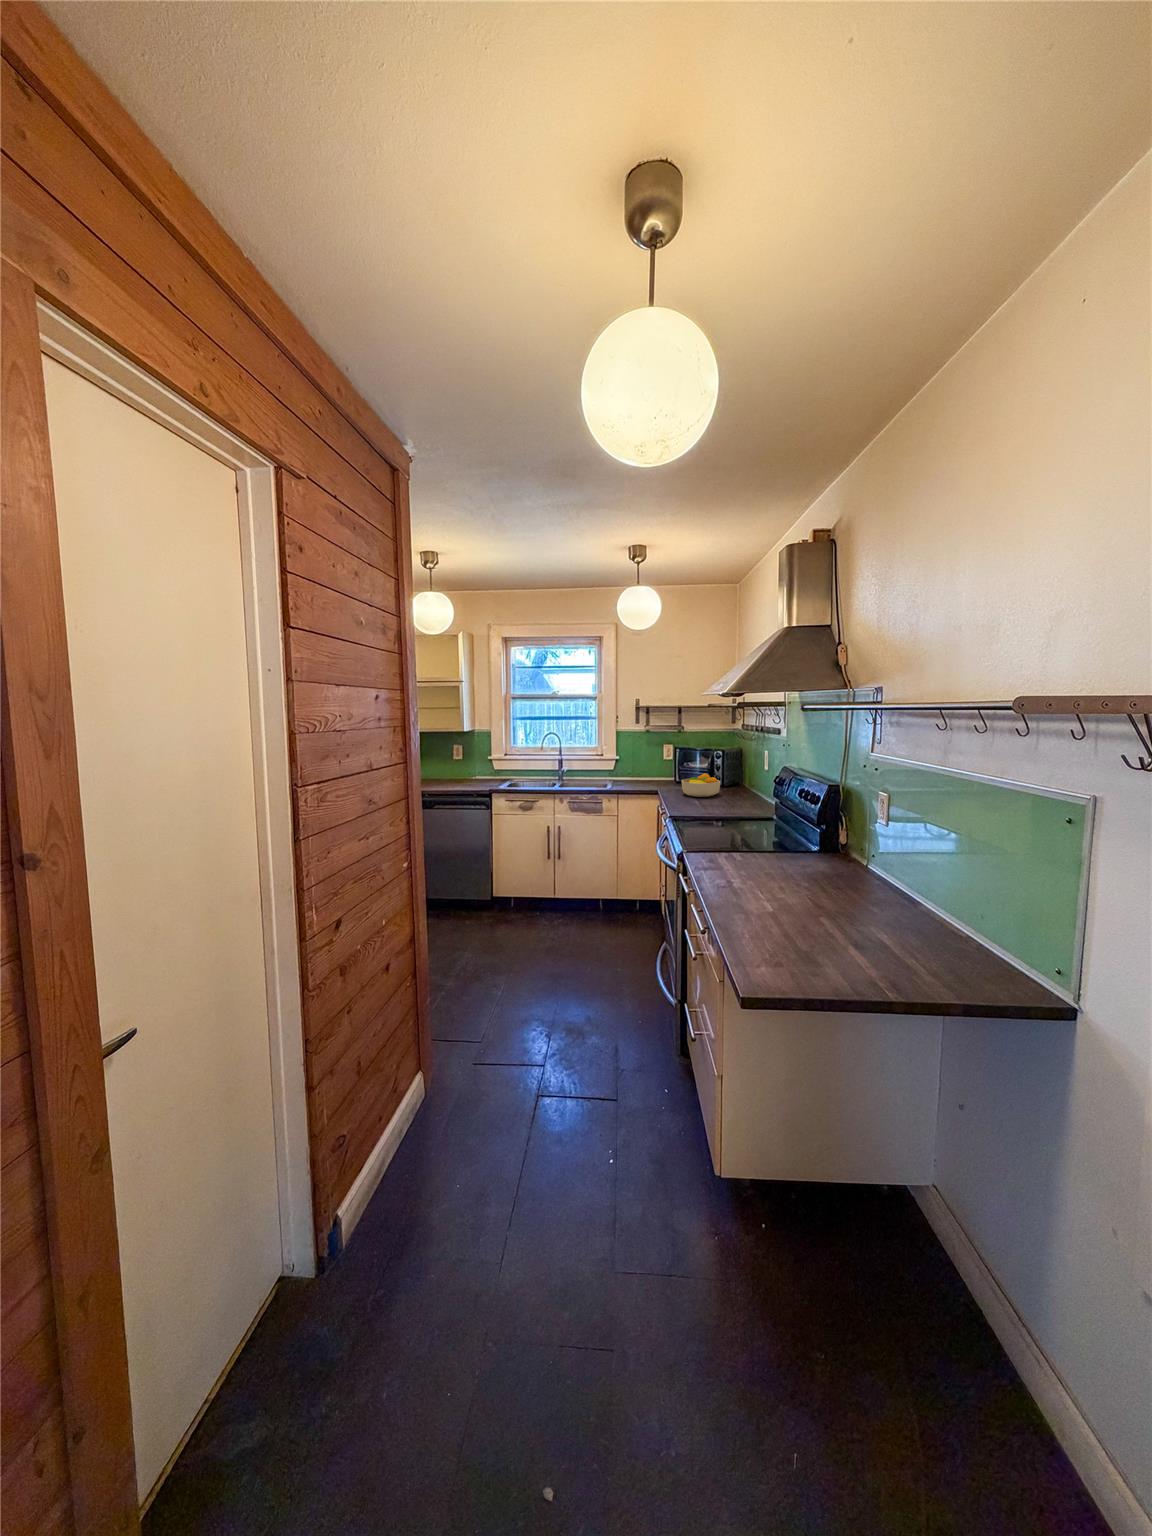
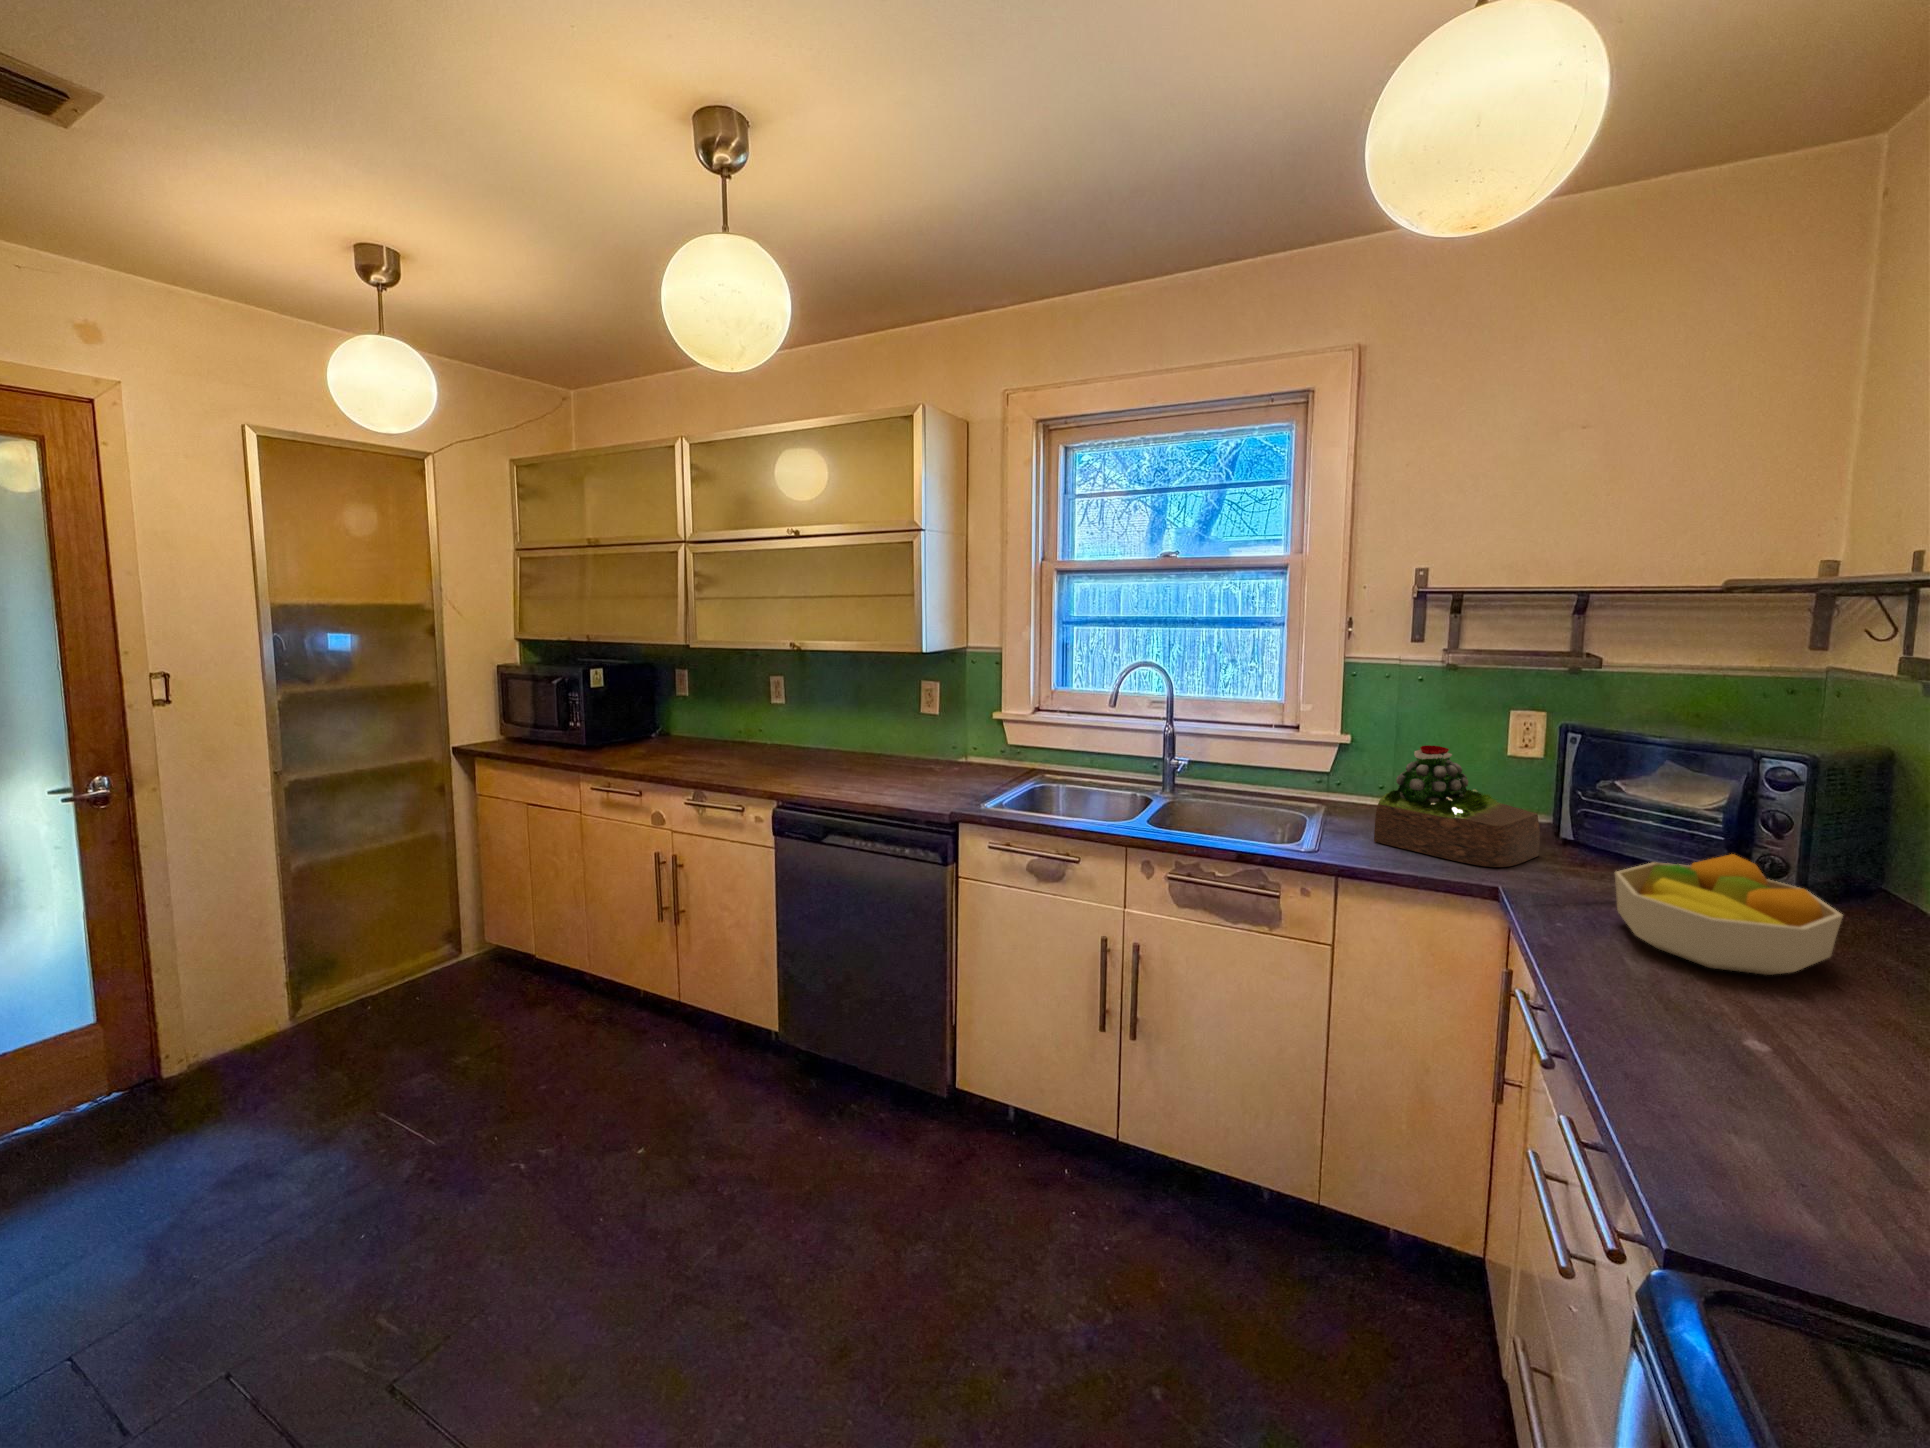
succulent plant: none [628,755,669,787] -> present [1374,745,1540,867]

